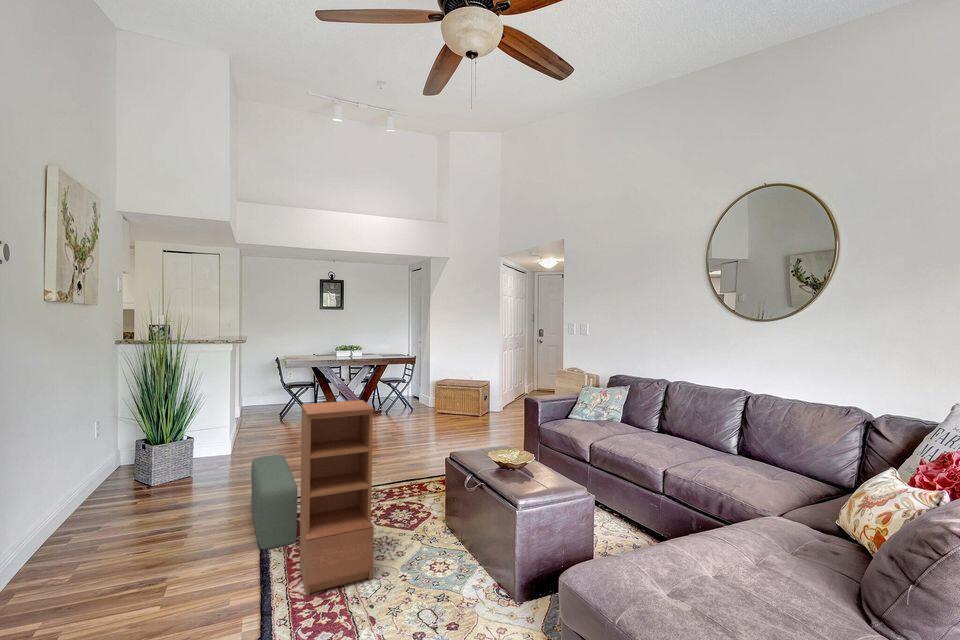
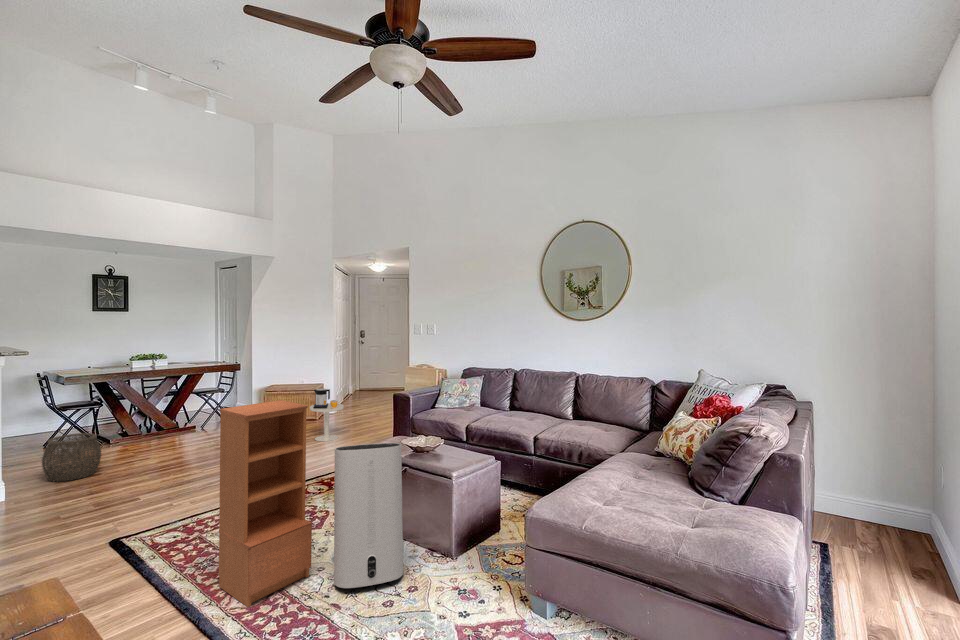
side table: none [463,387,494,438] -> present [310,389,344,441]
woven basket: none [260,408,299,445] -> present [42,433,101,481]
air purifier: none [383,454,461,609] -> present [334,443,403,588]
pouf: present [251,455,297,550] -> none [100,479,194,583]

